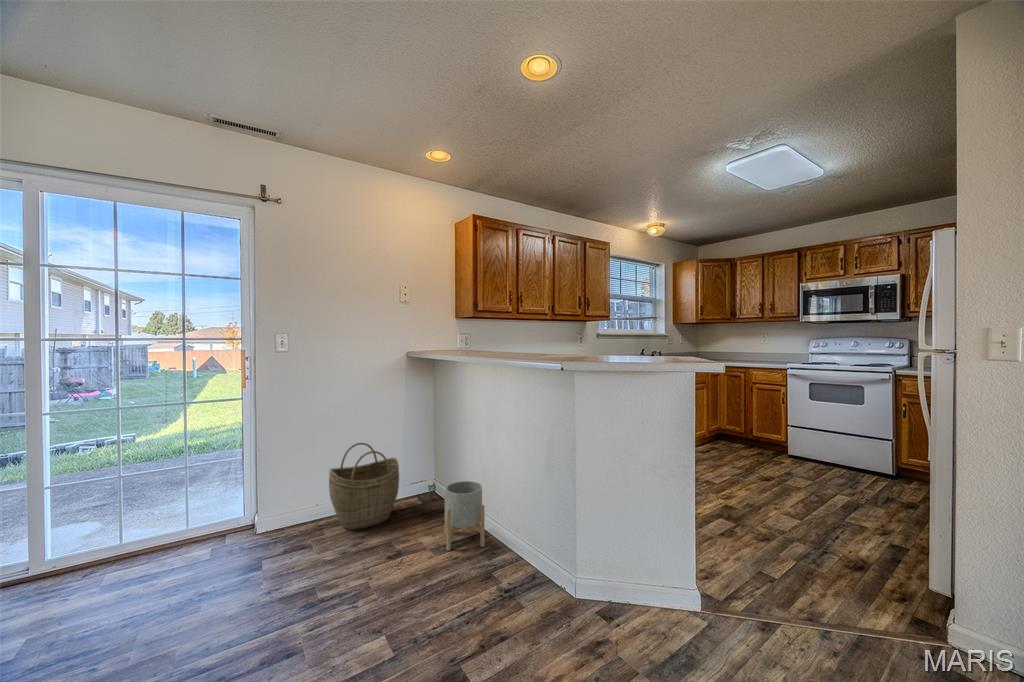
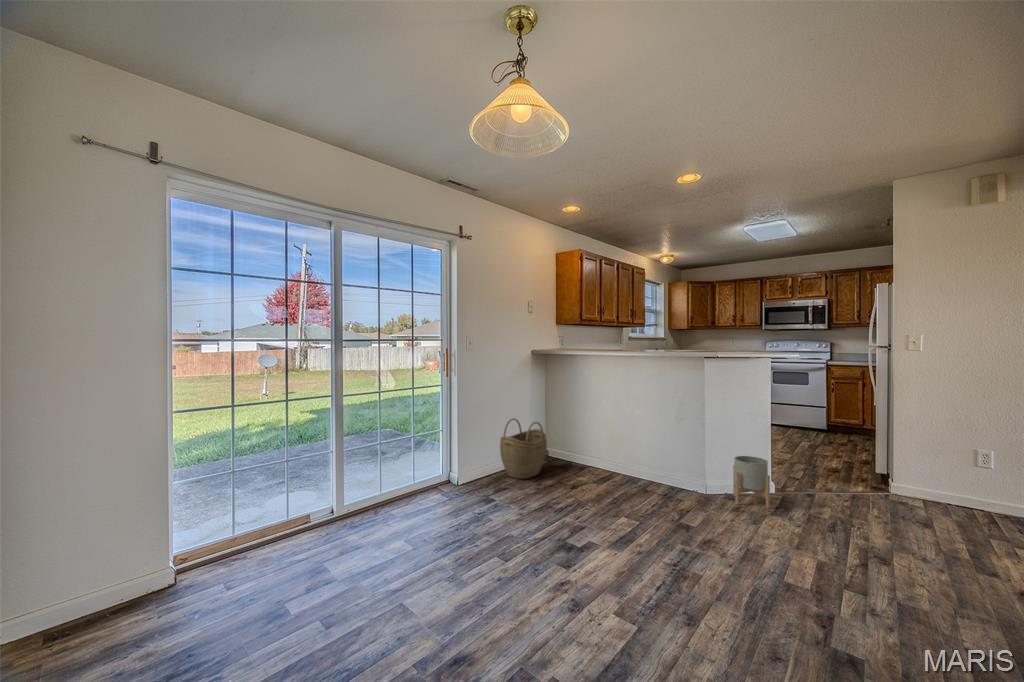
planter: present [445,481,485,551] -> present [733,456,770,509]

